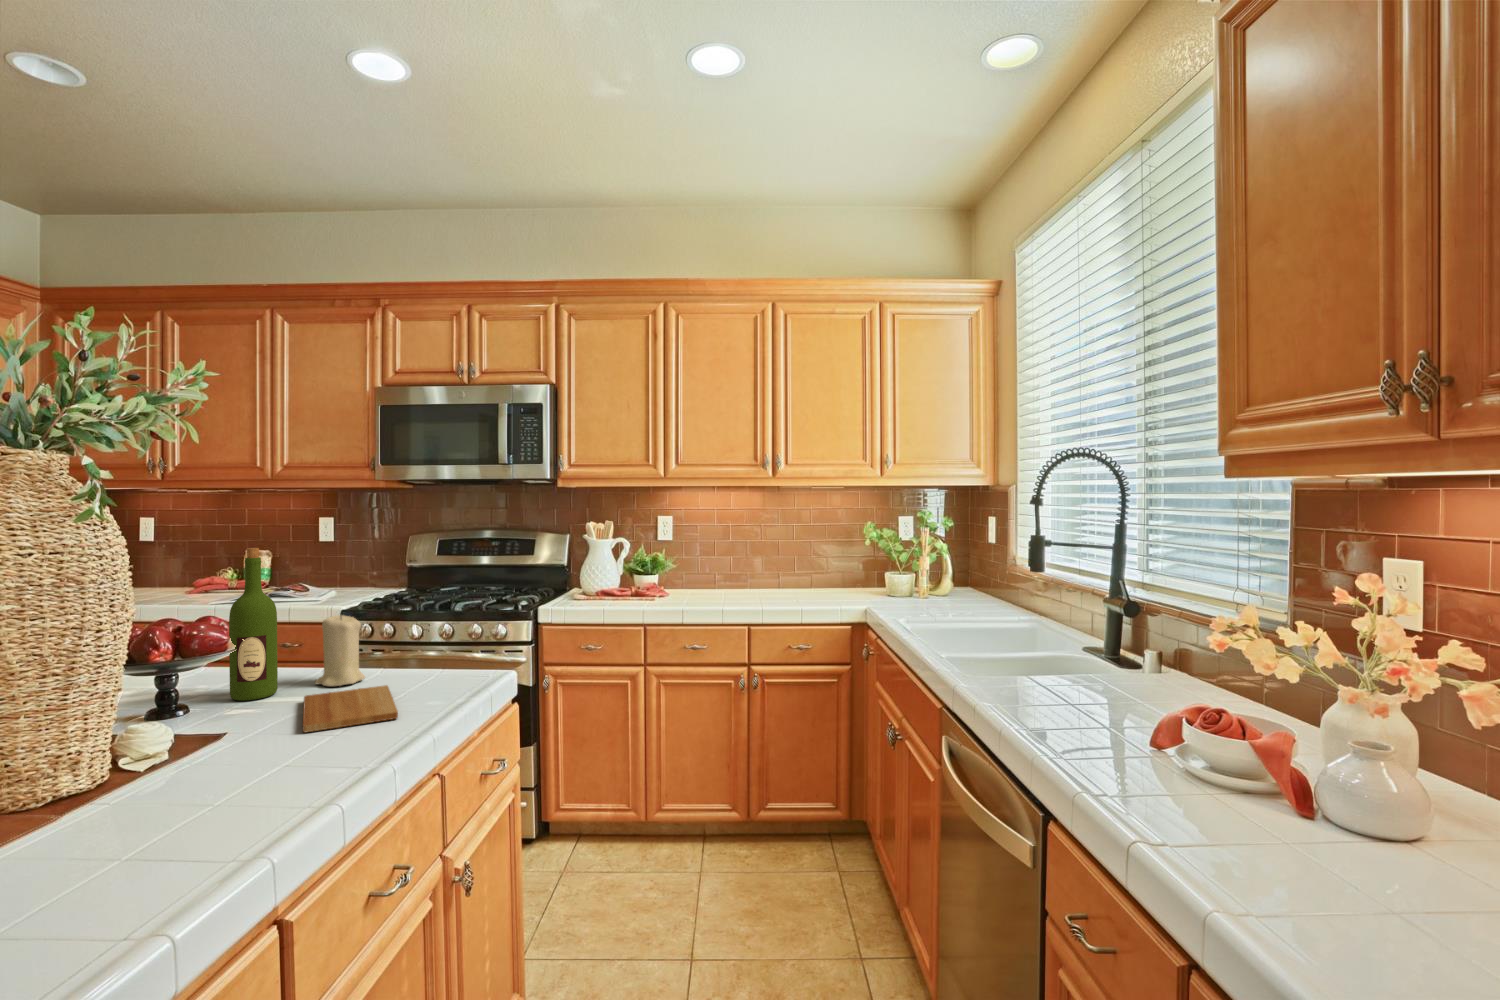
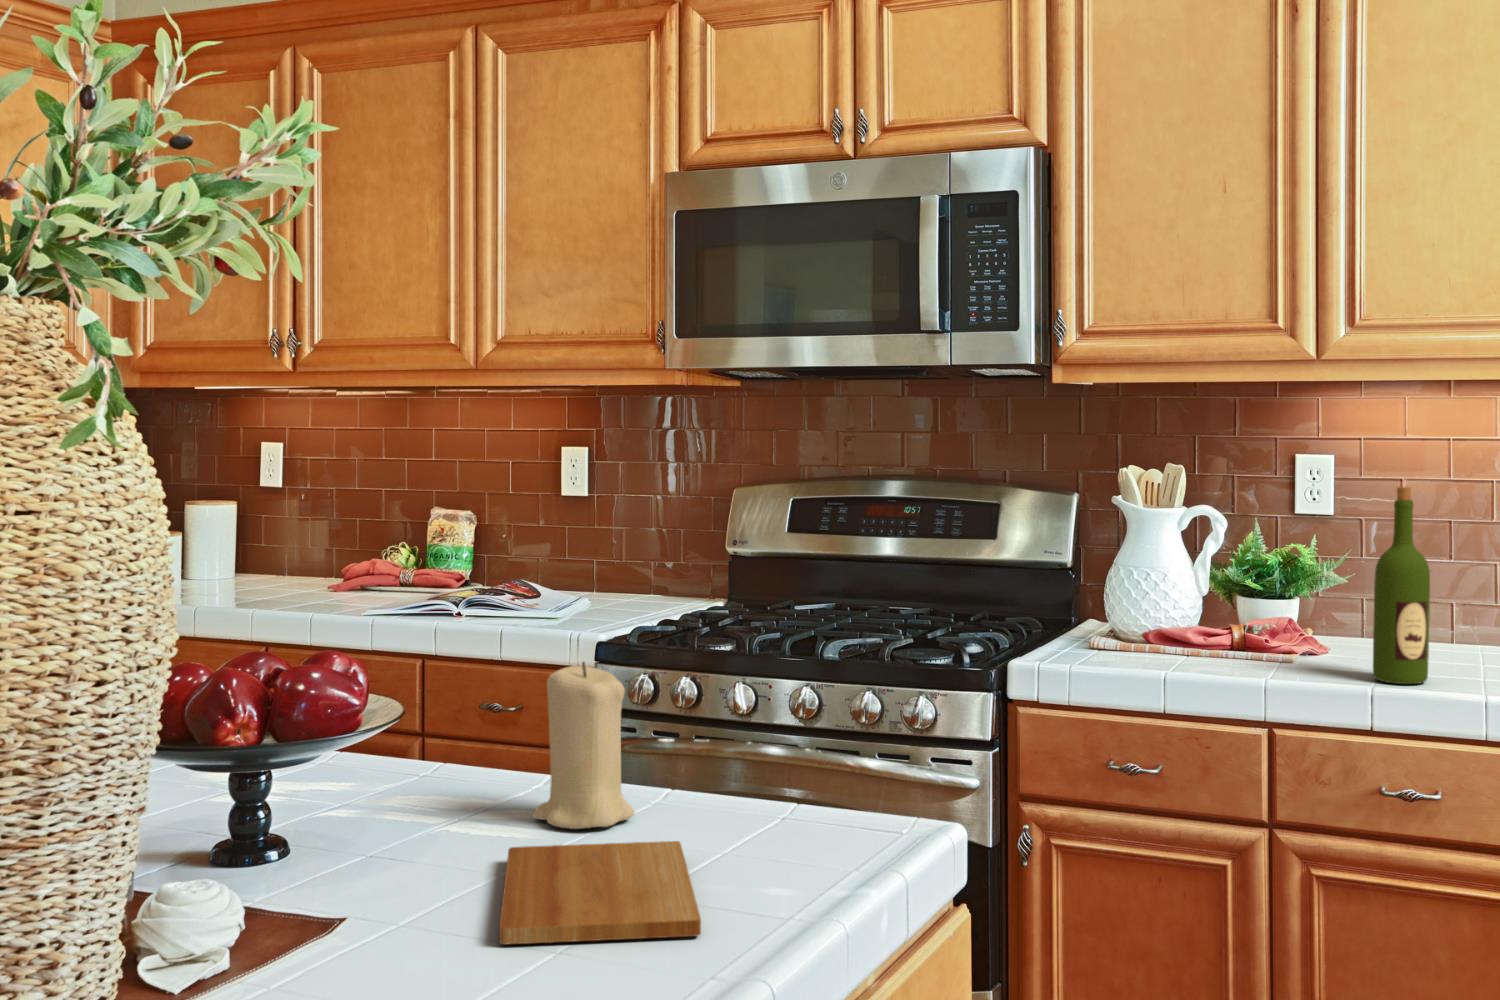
wine bottle: present [229,548,278,701] -> present [1373,487,1430,684]

